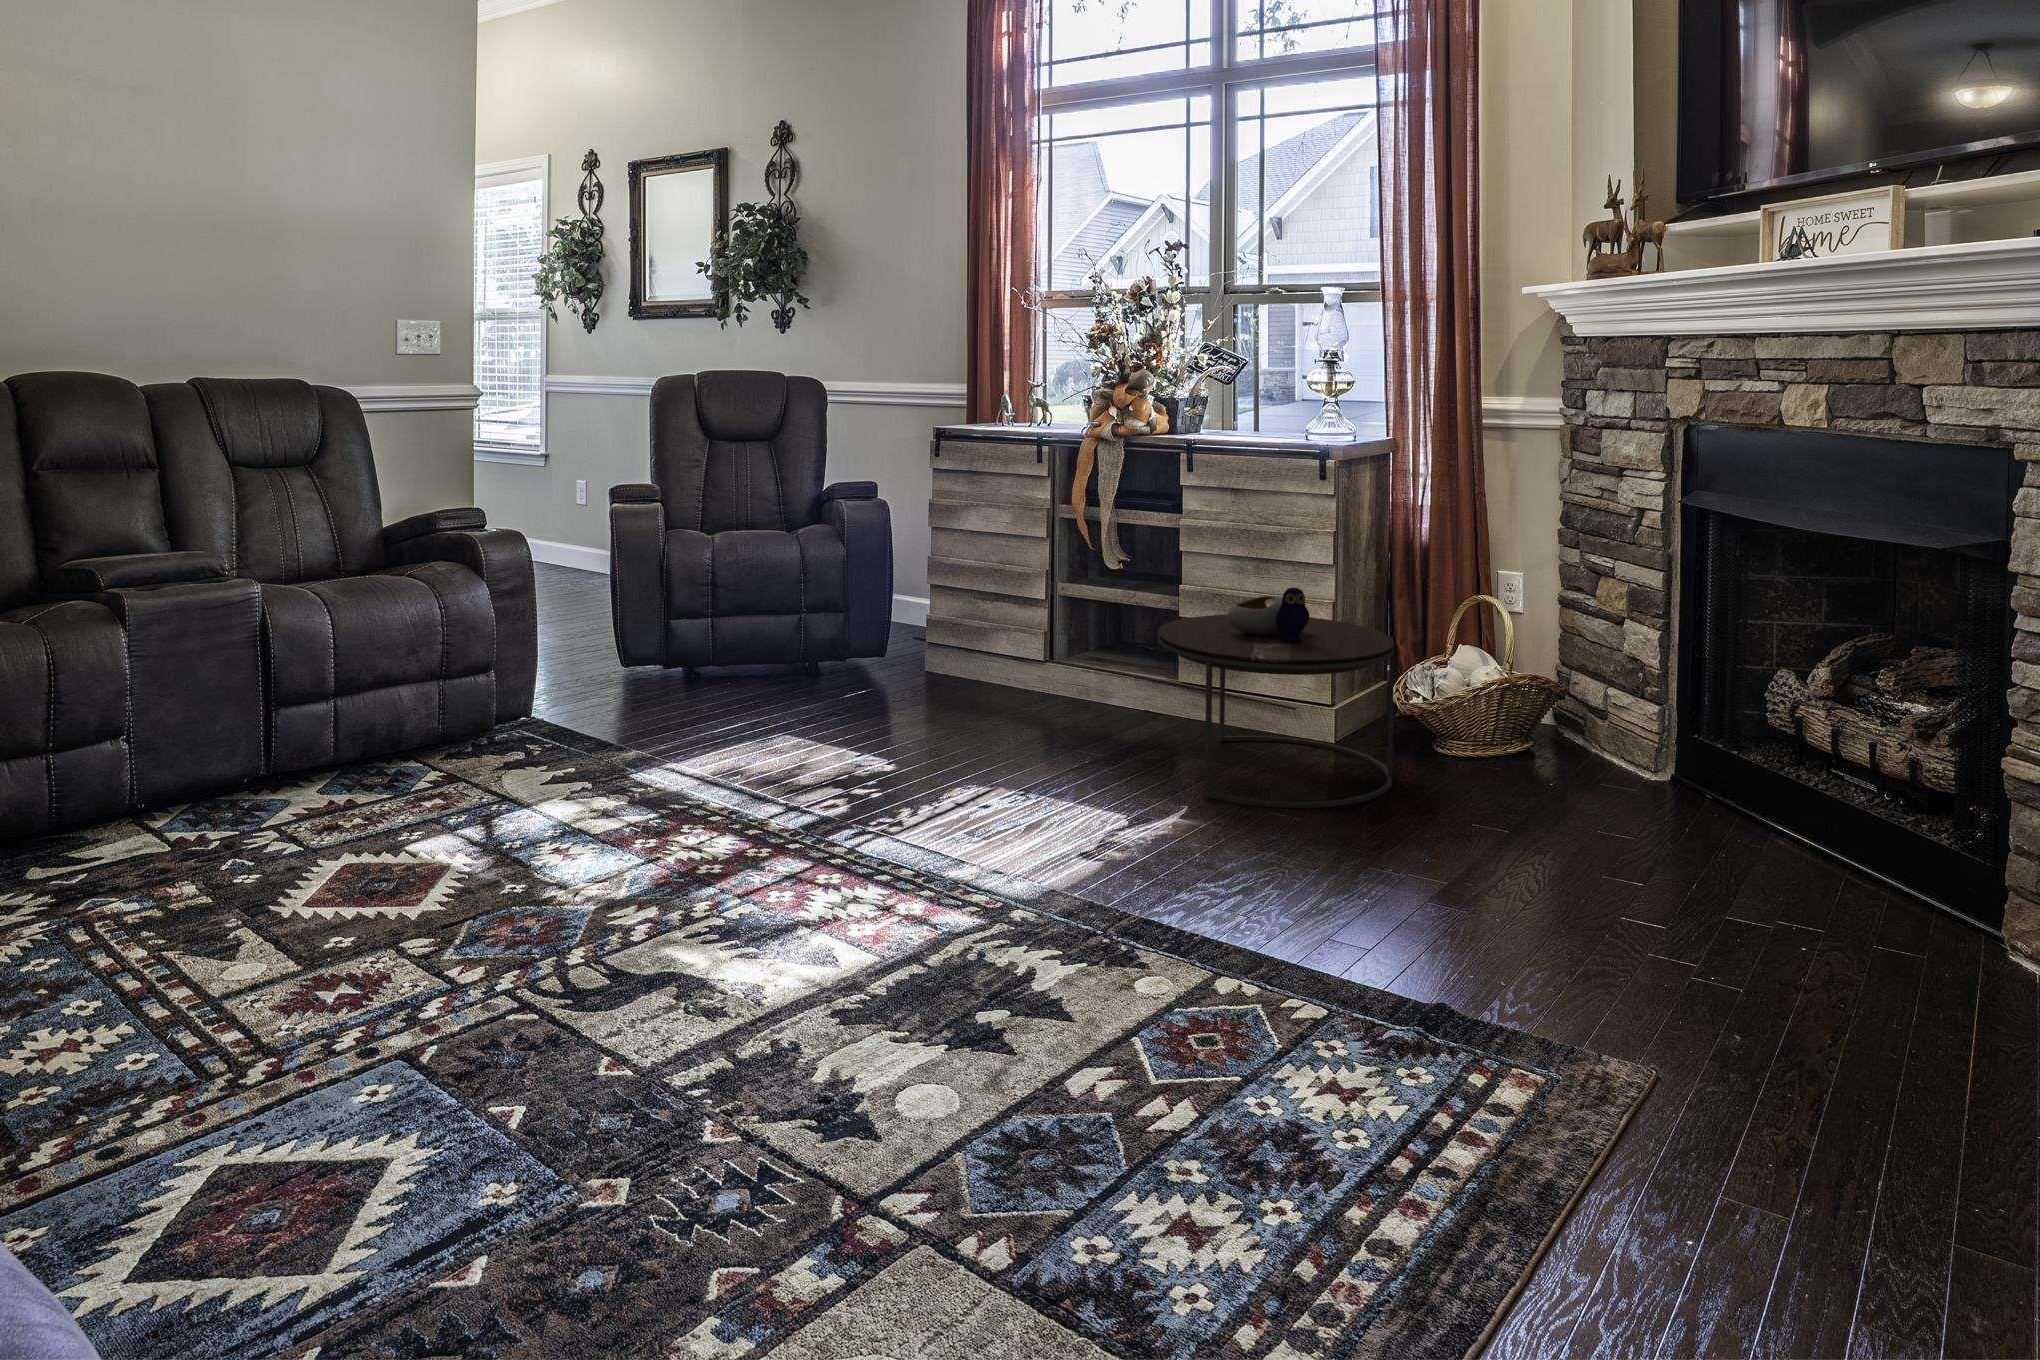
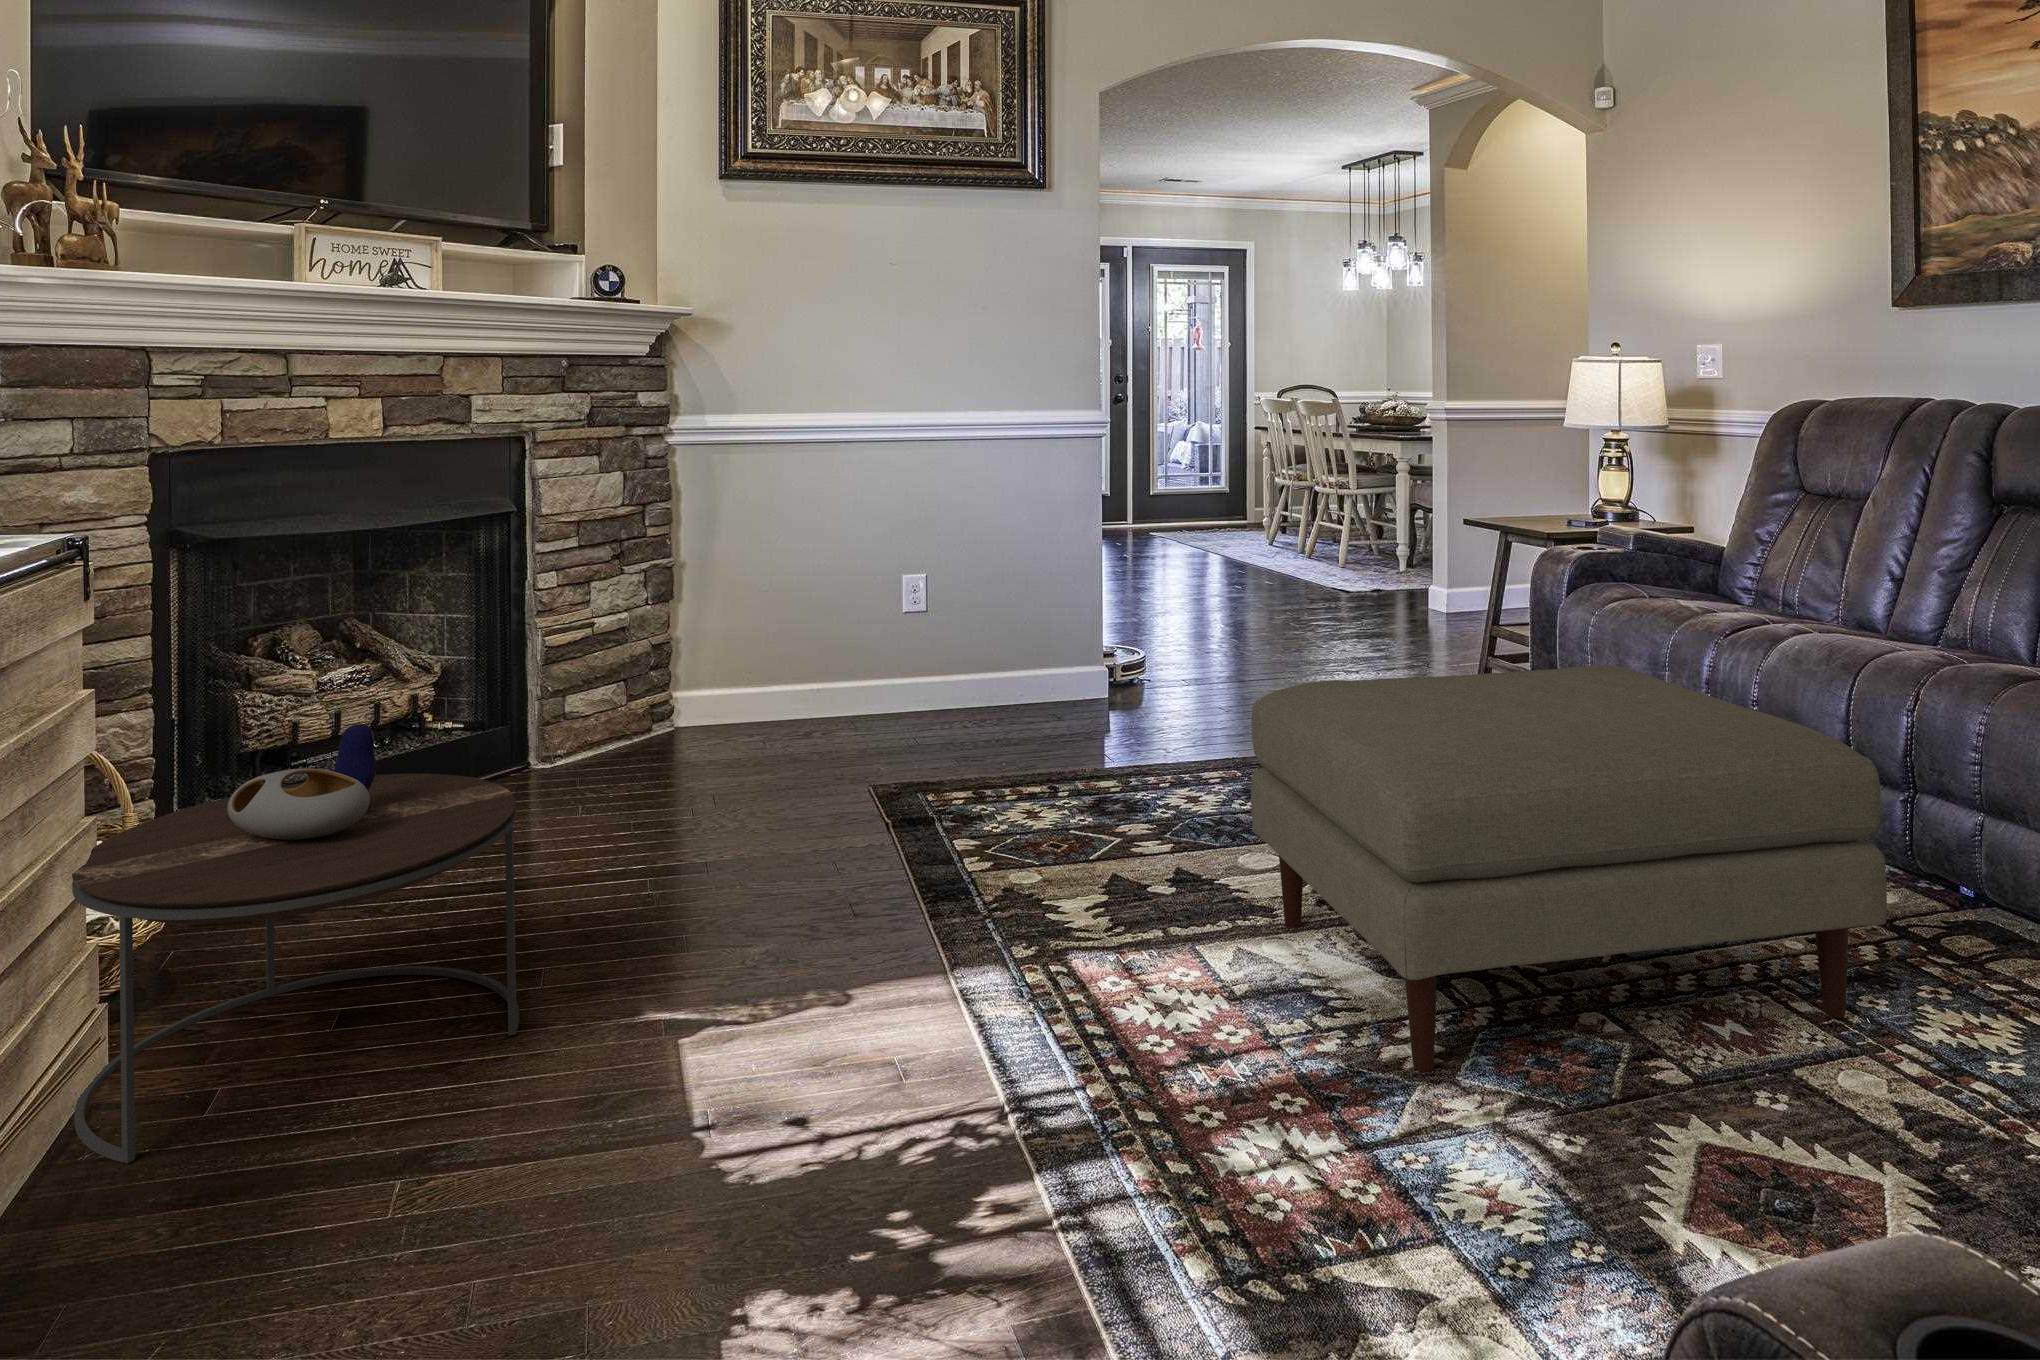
ottoman: none [176,683,849,1190] -> present [1251,665,1887,1071]

